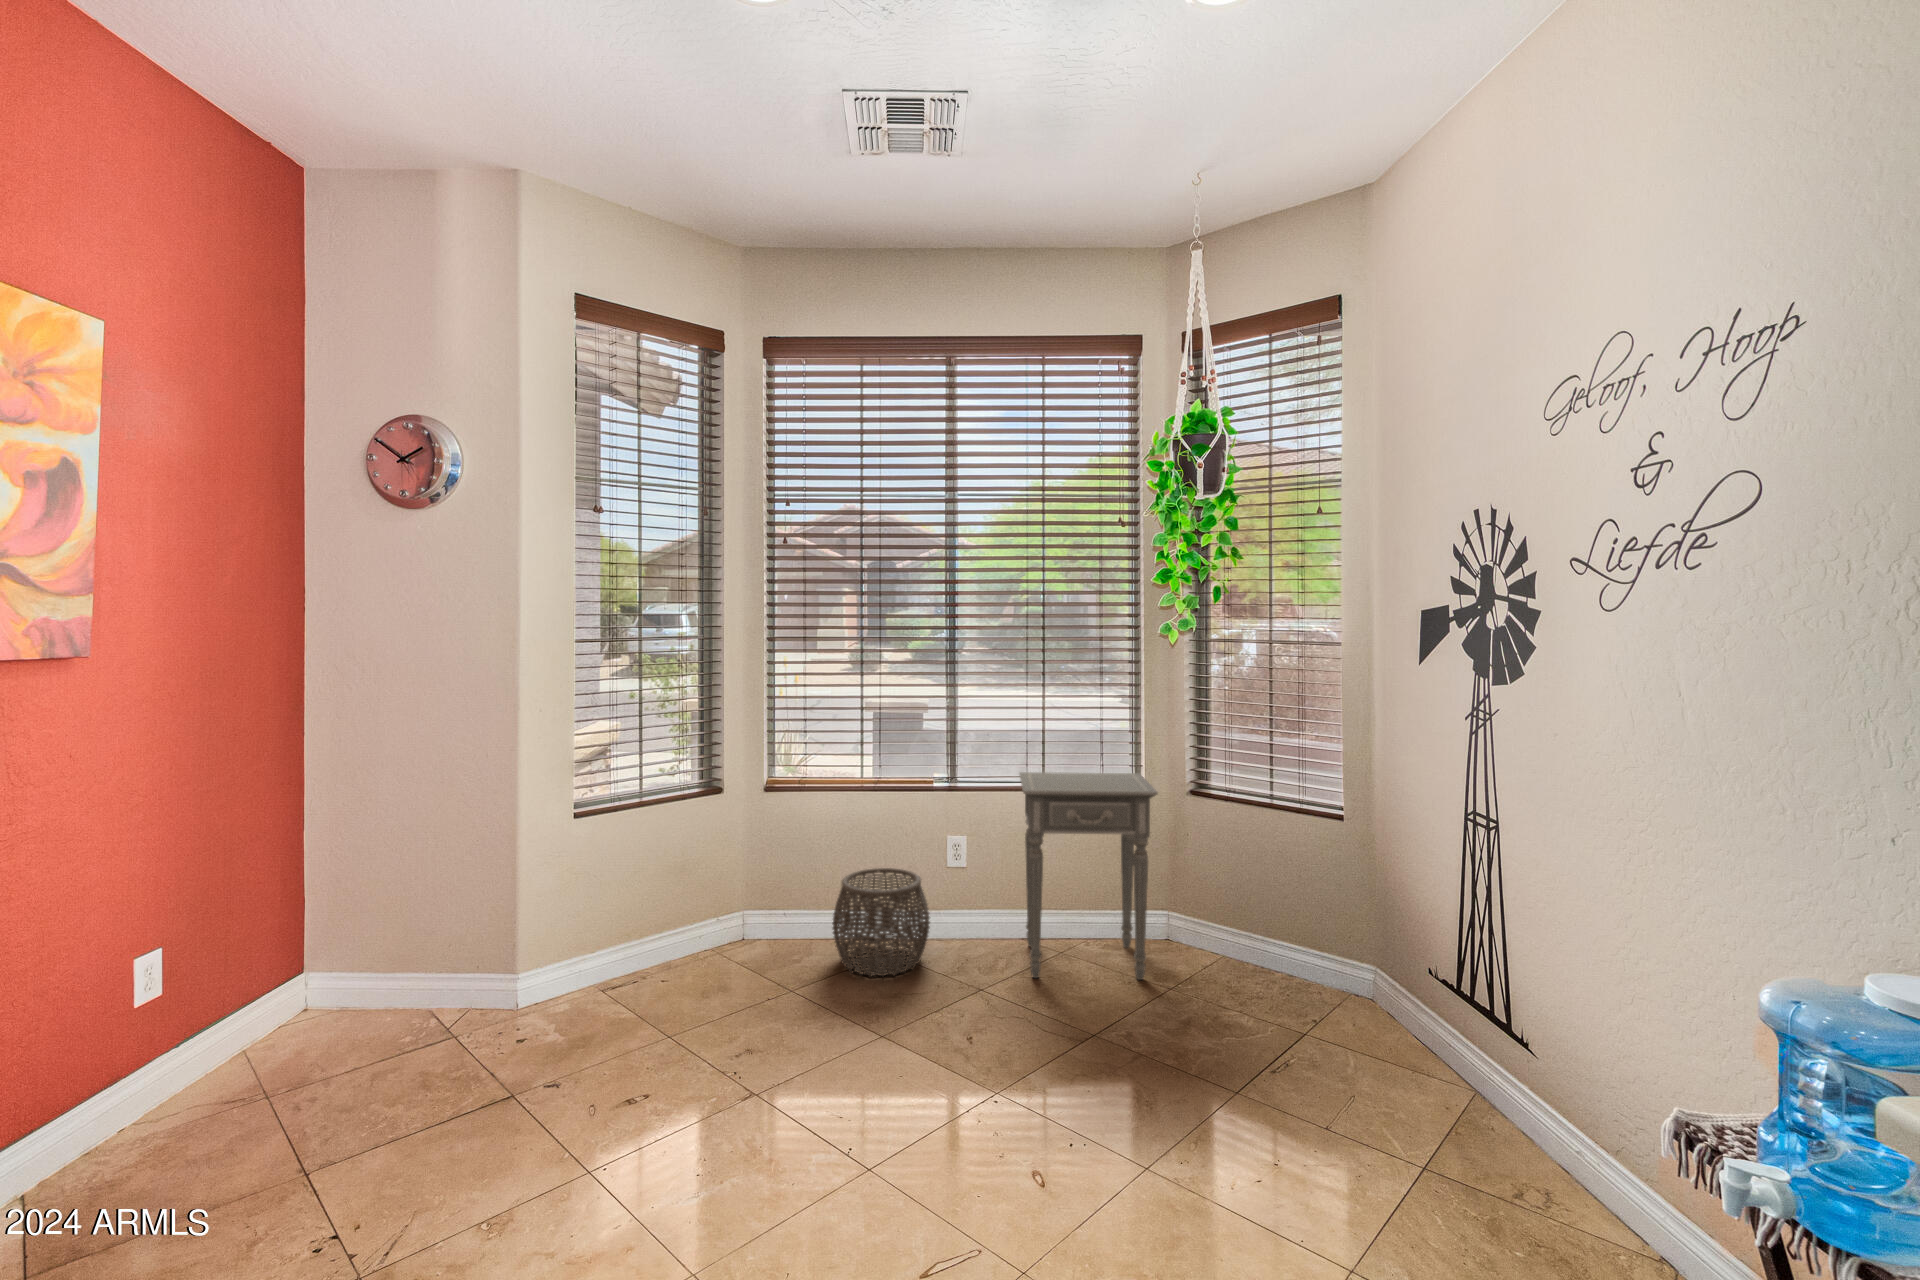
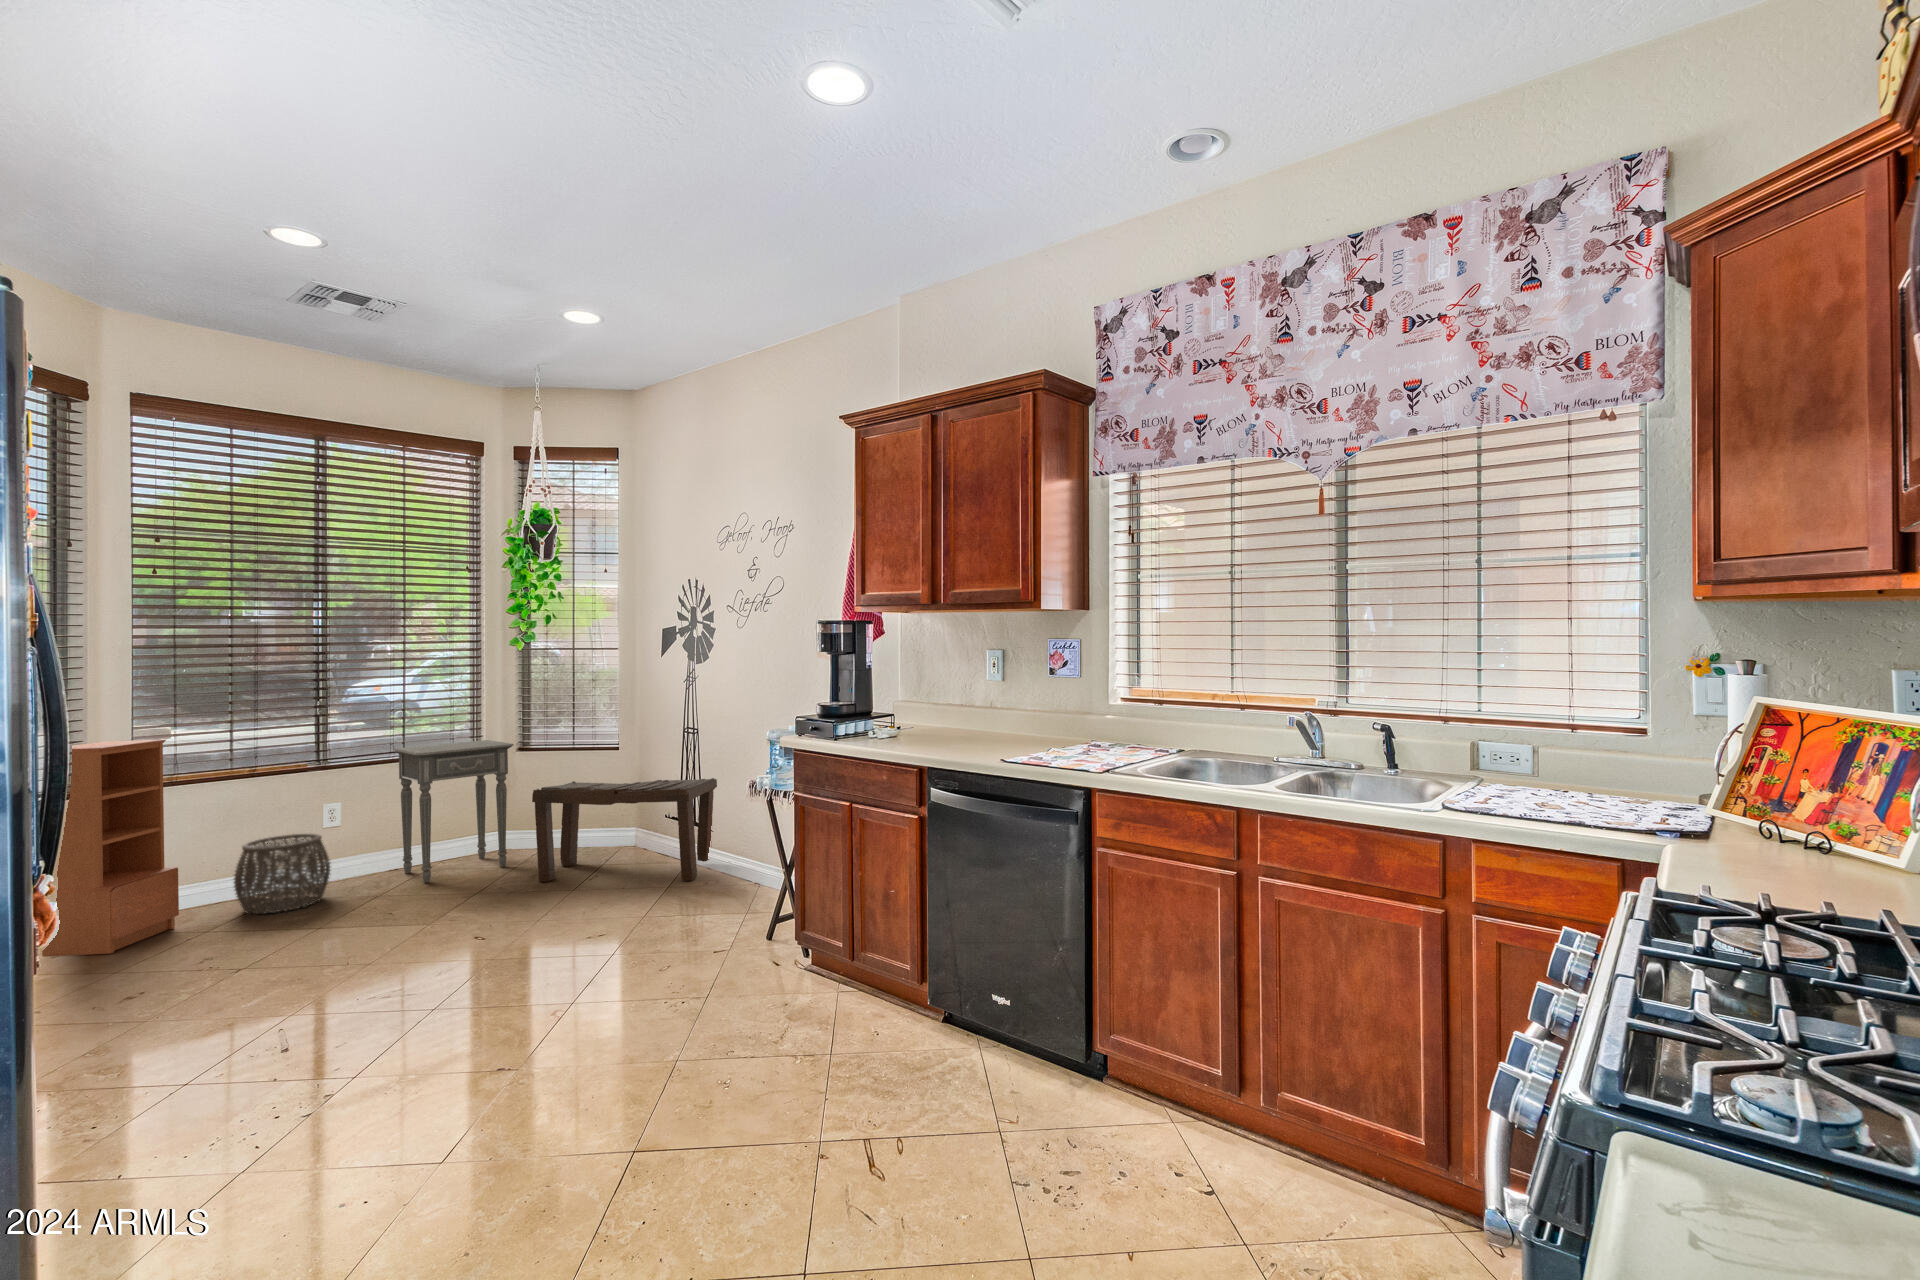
bookcase: none [670,732,782,985] -> present [42,740,179,957]
bench: none [1159,873,1527,1190] -> present [532,778,717,882]

